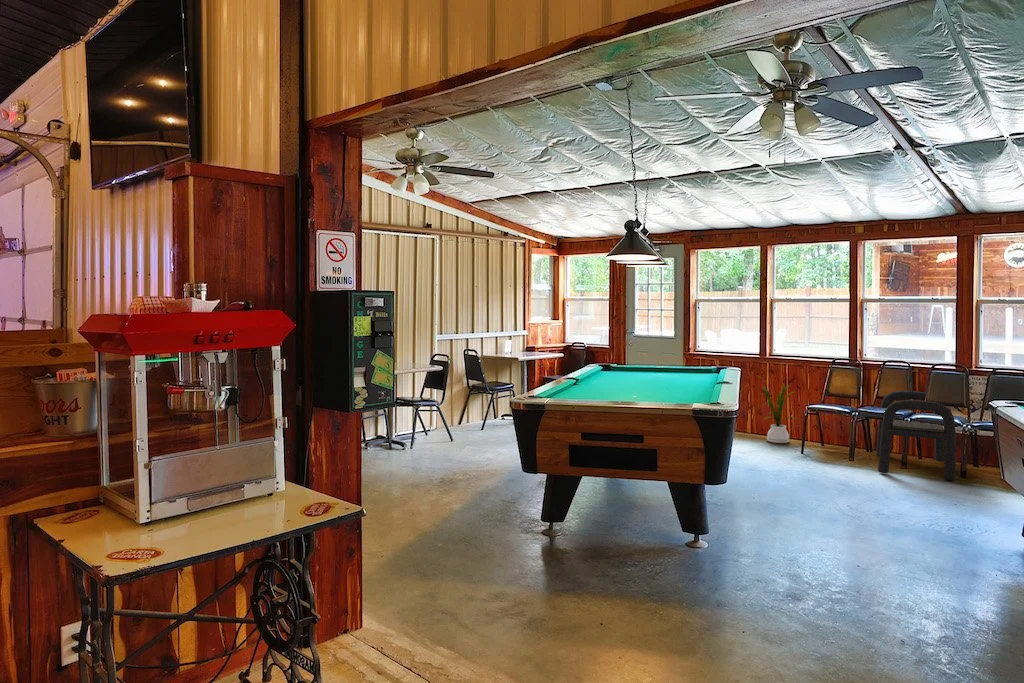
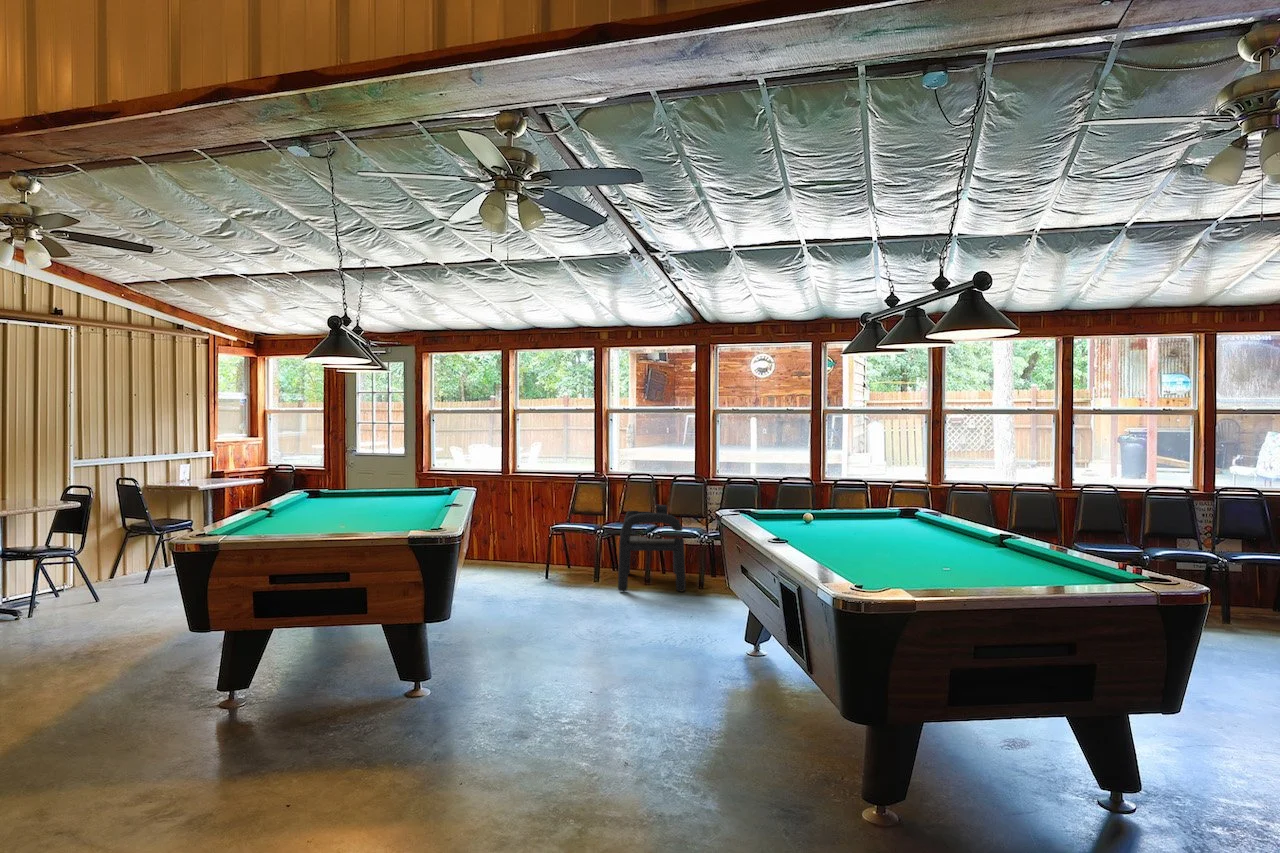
house plant: present [763,384,797,443] -> none [500,497,548,571]

